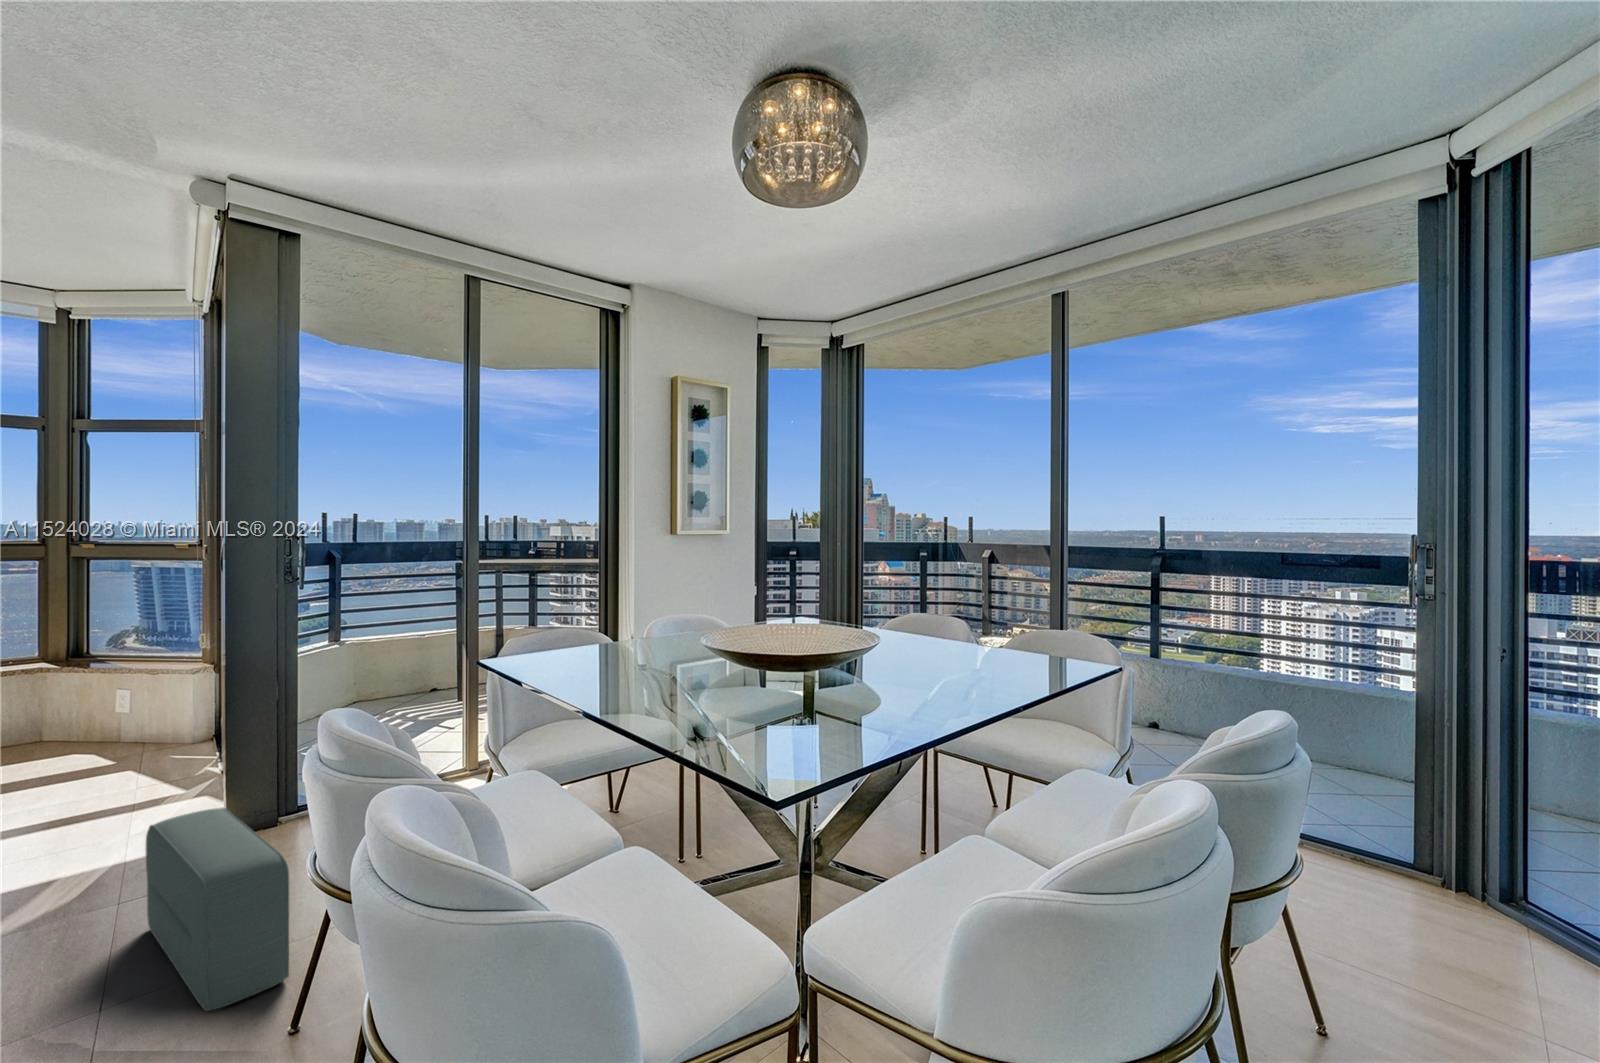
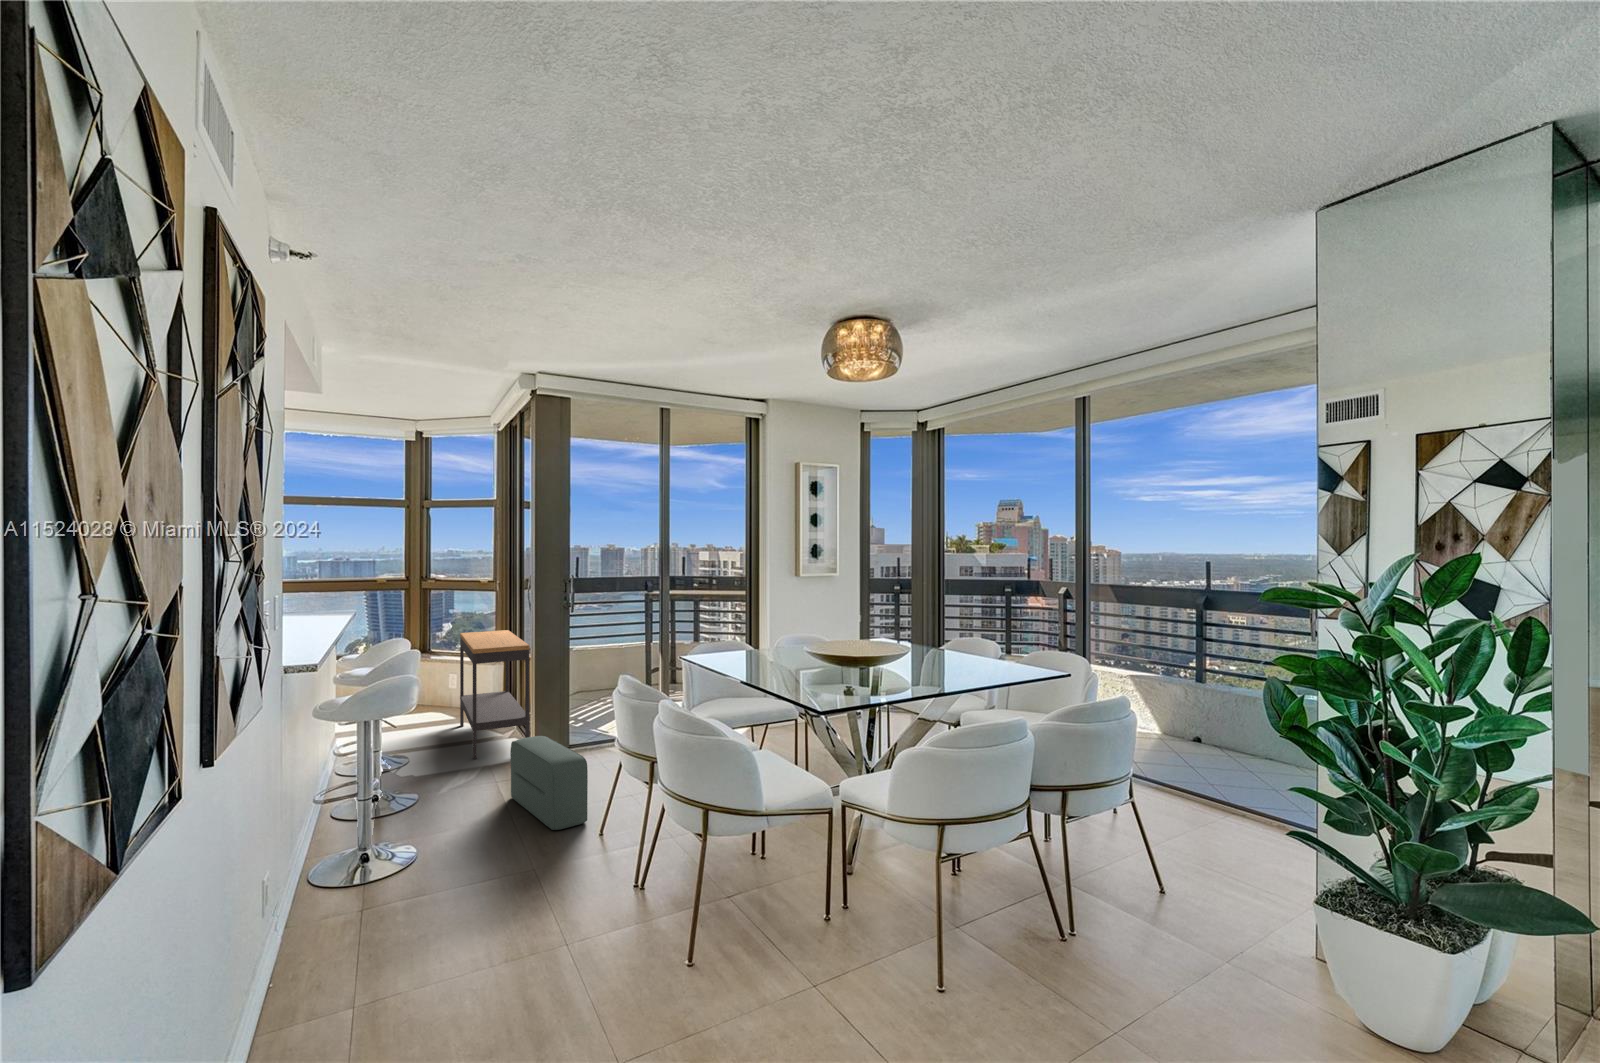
console table: none [110,620,228,842] -> present [460,630,530,759]

